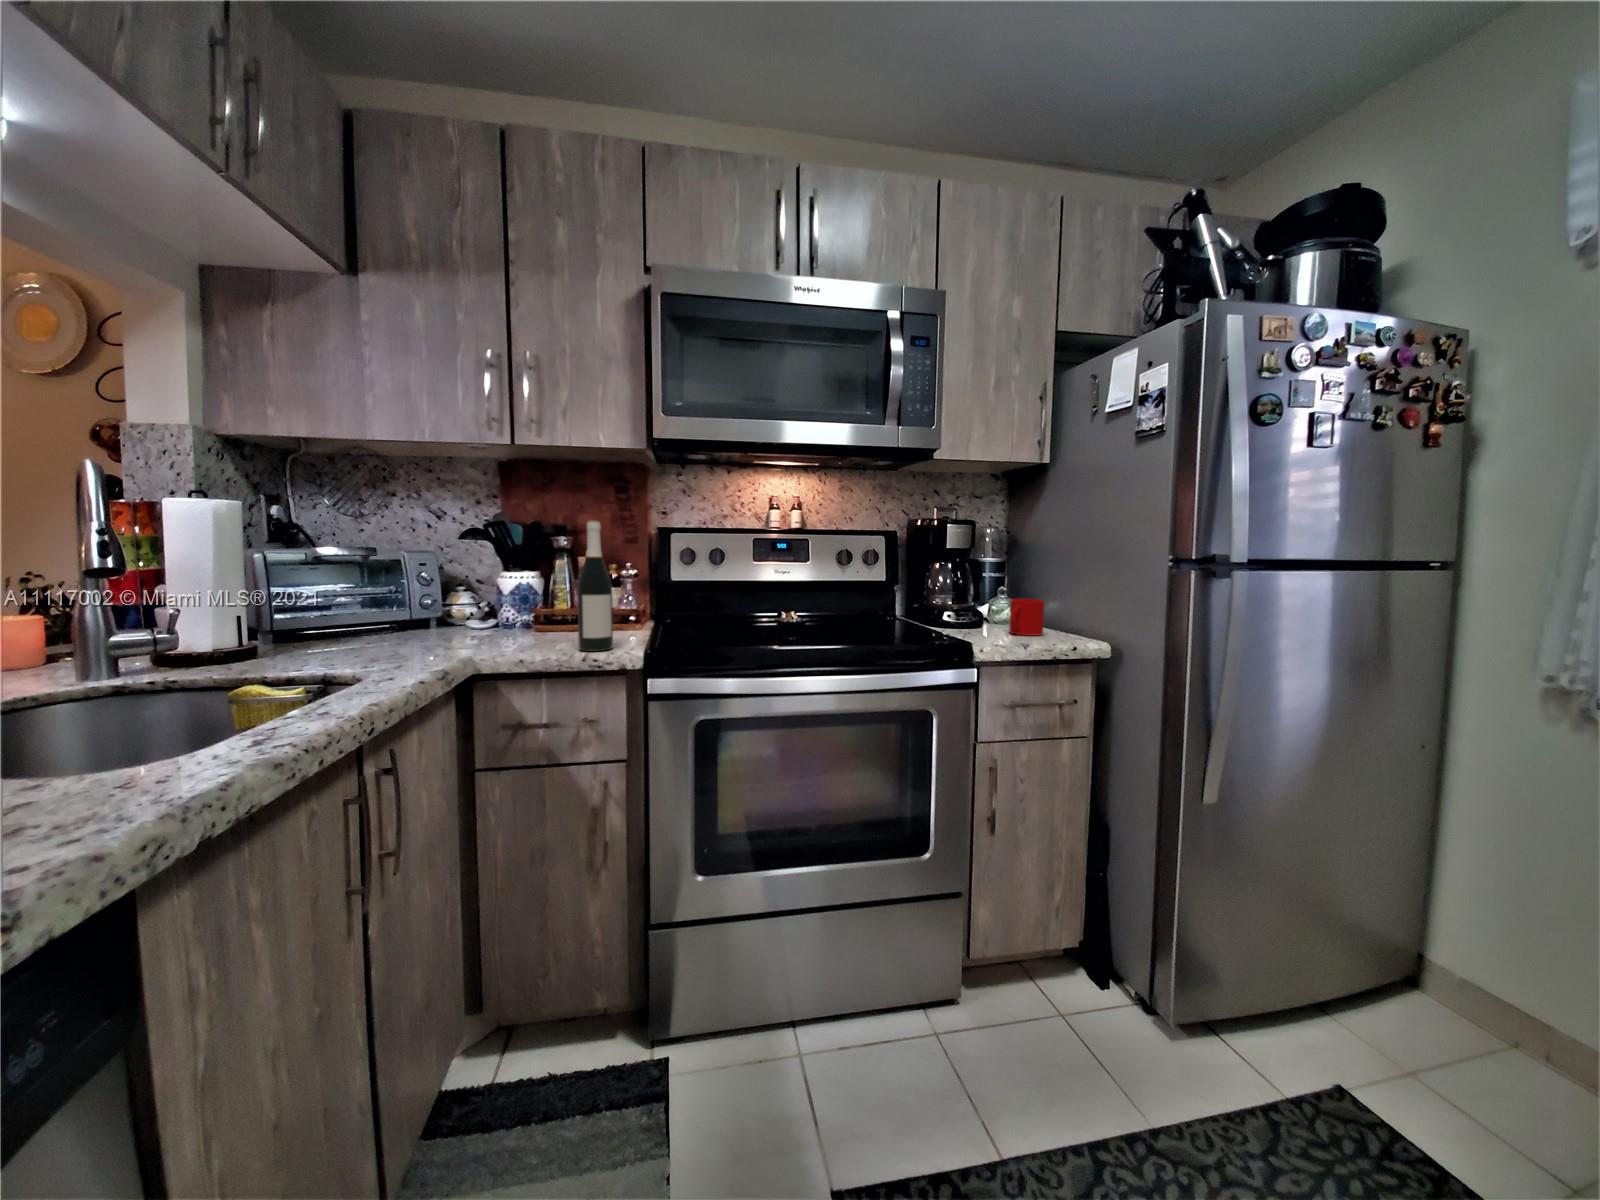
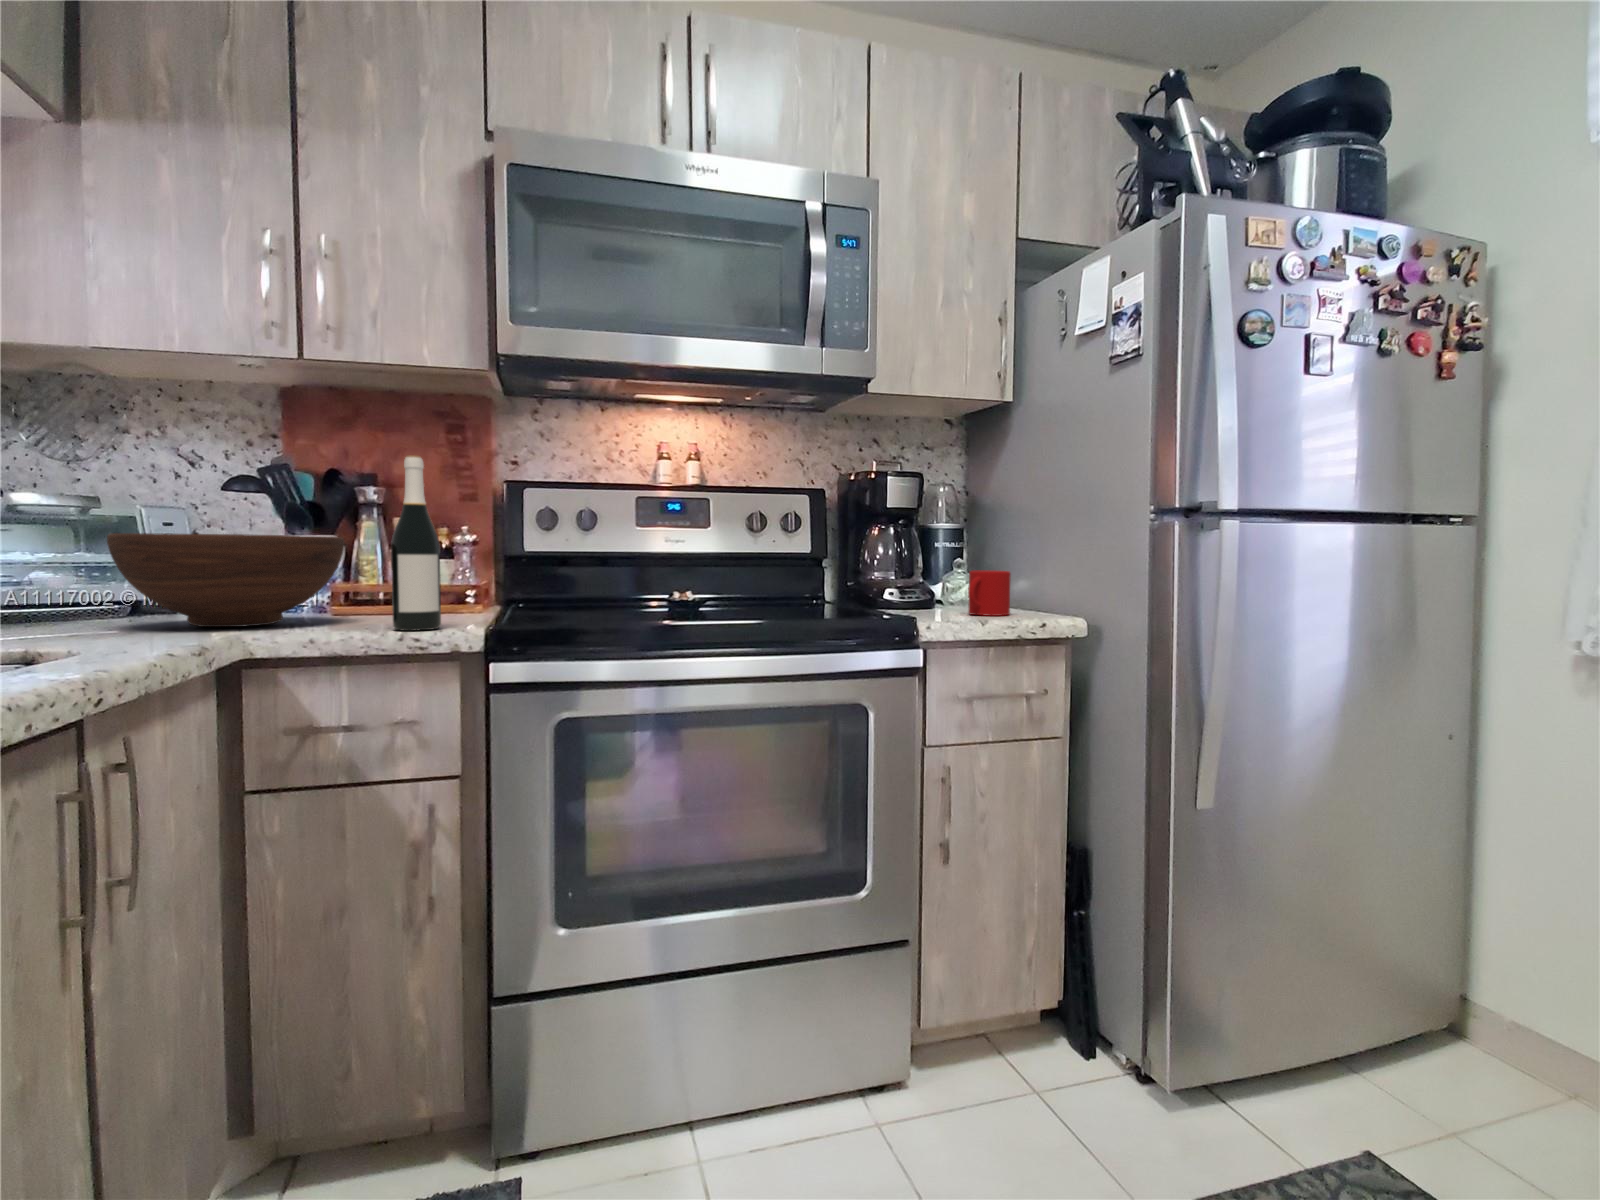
fruit bowl: none [381,574,544,645] -> present [107,533,345,627]

